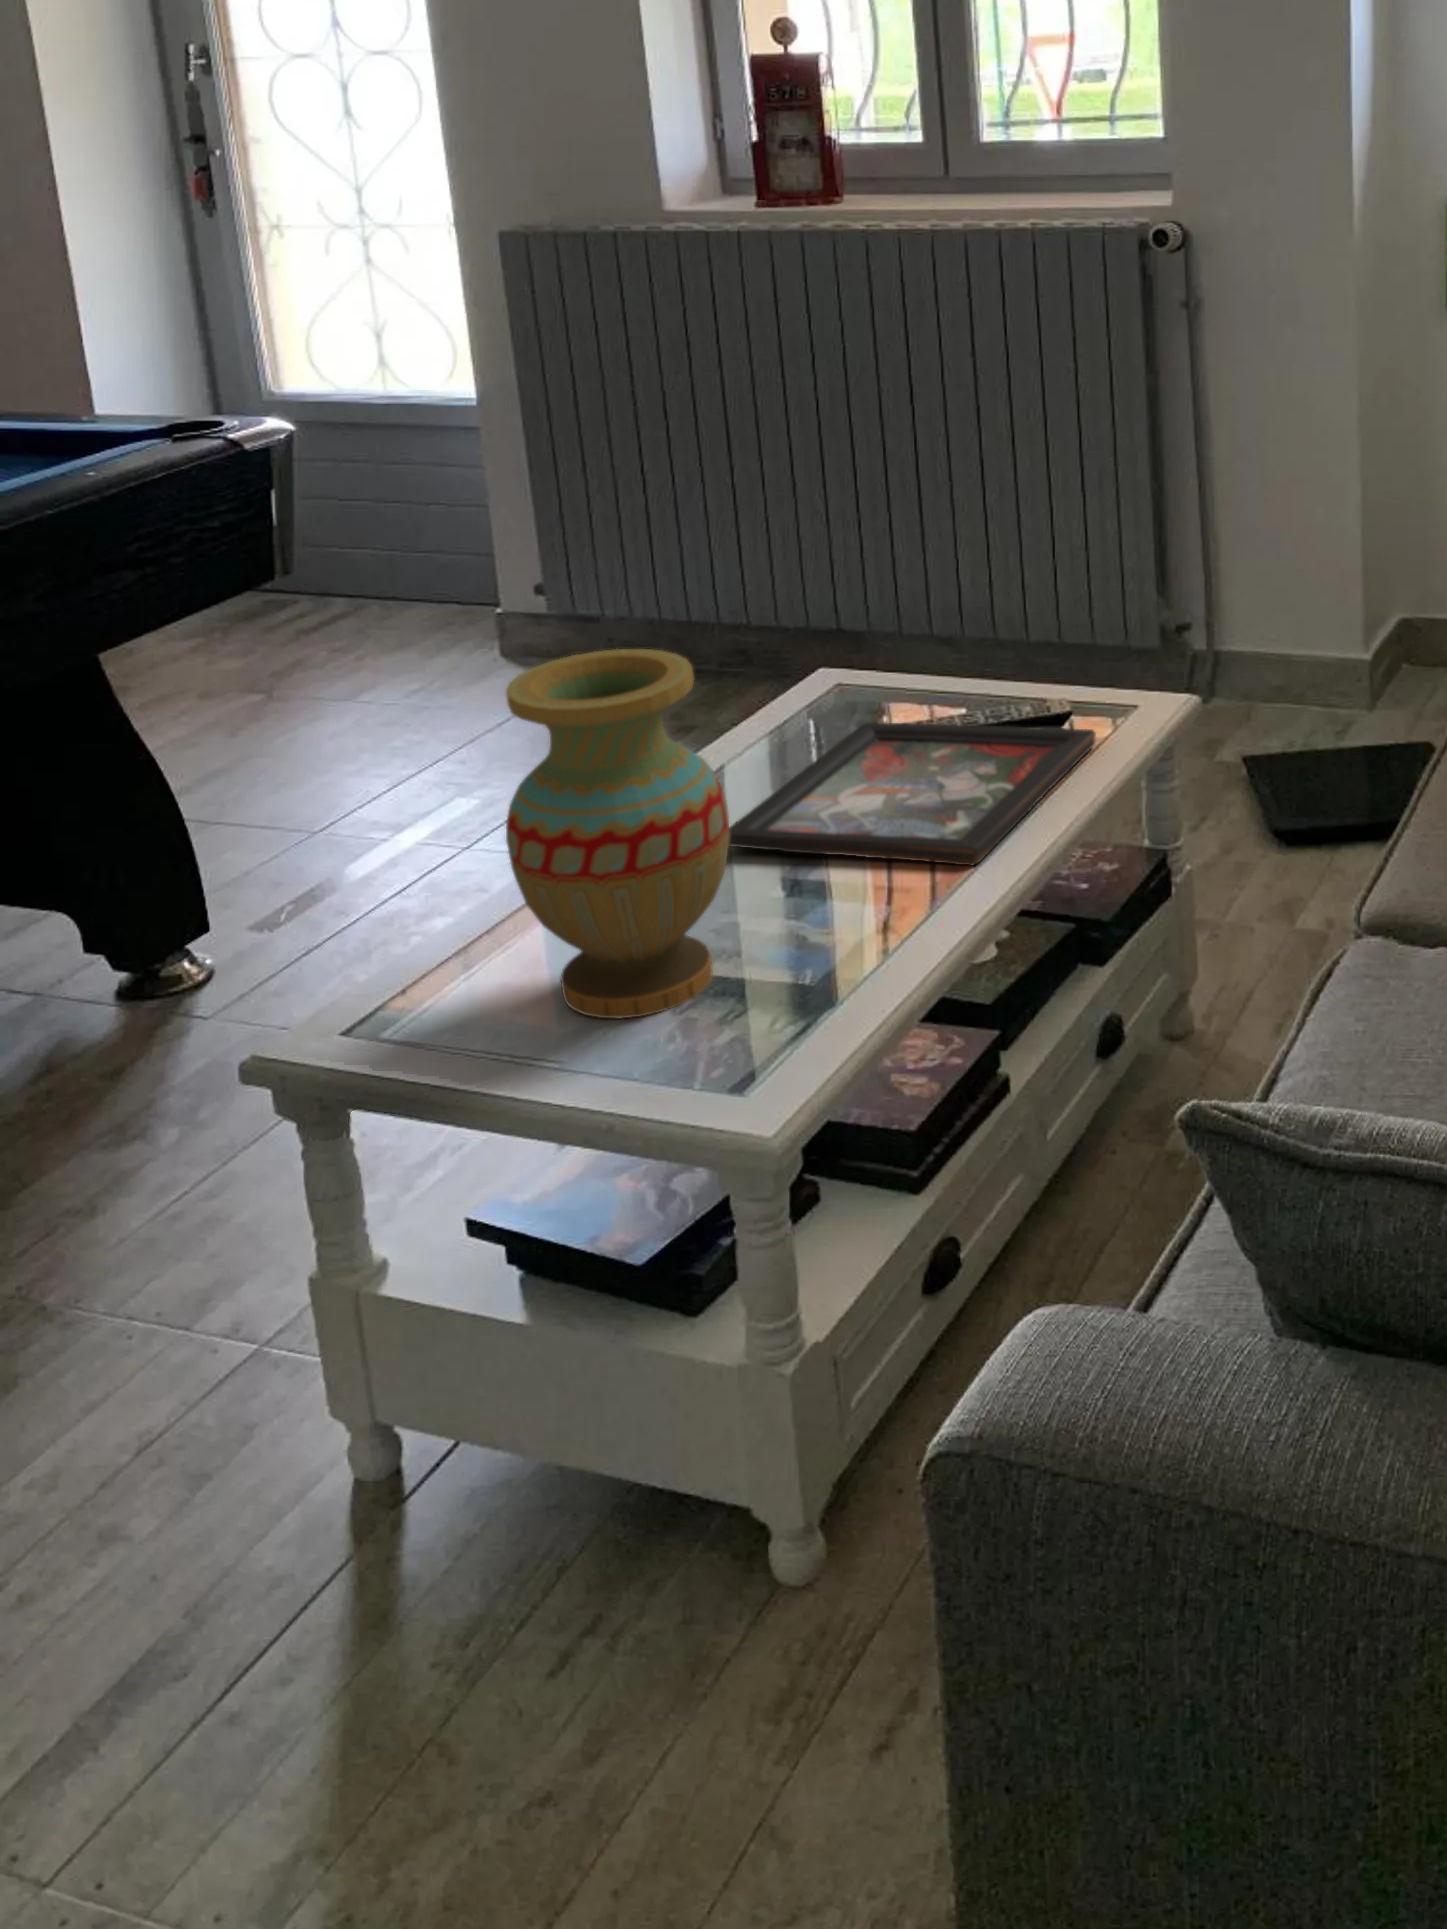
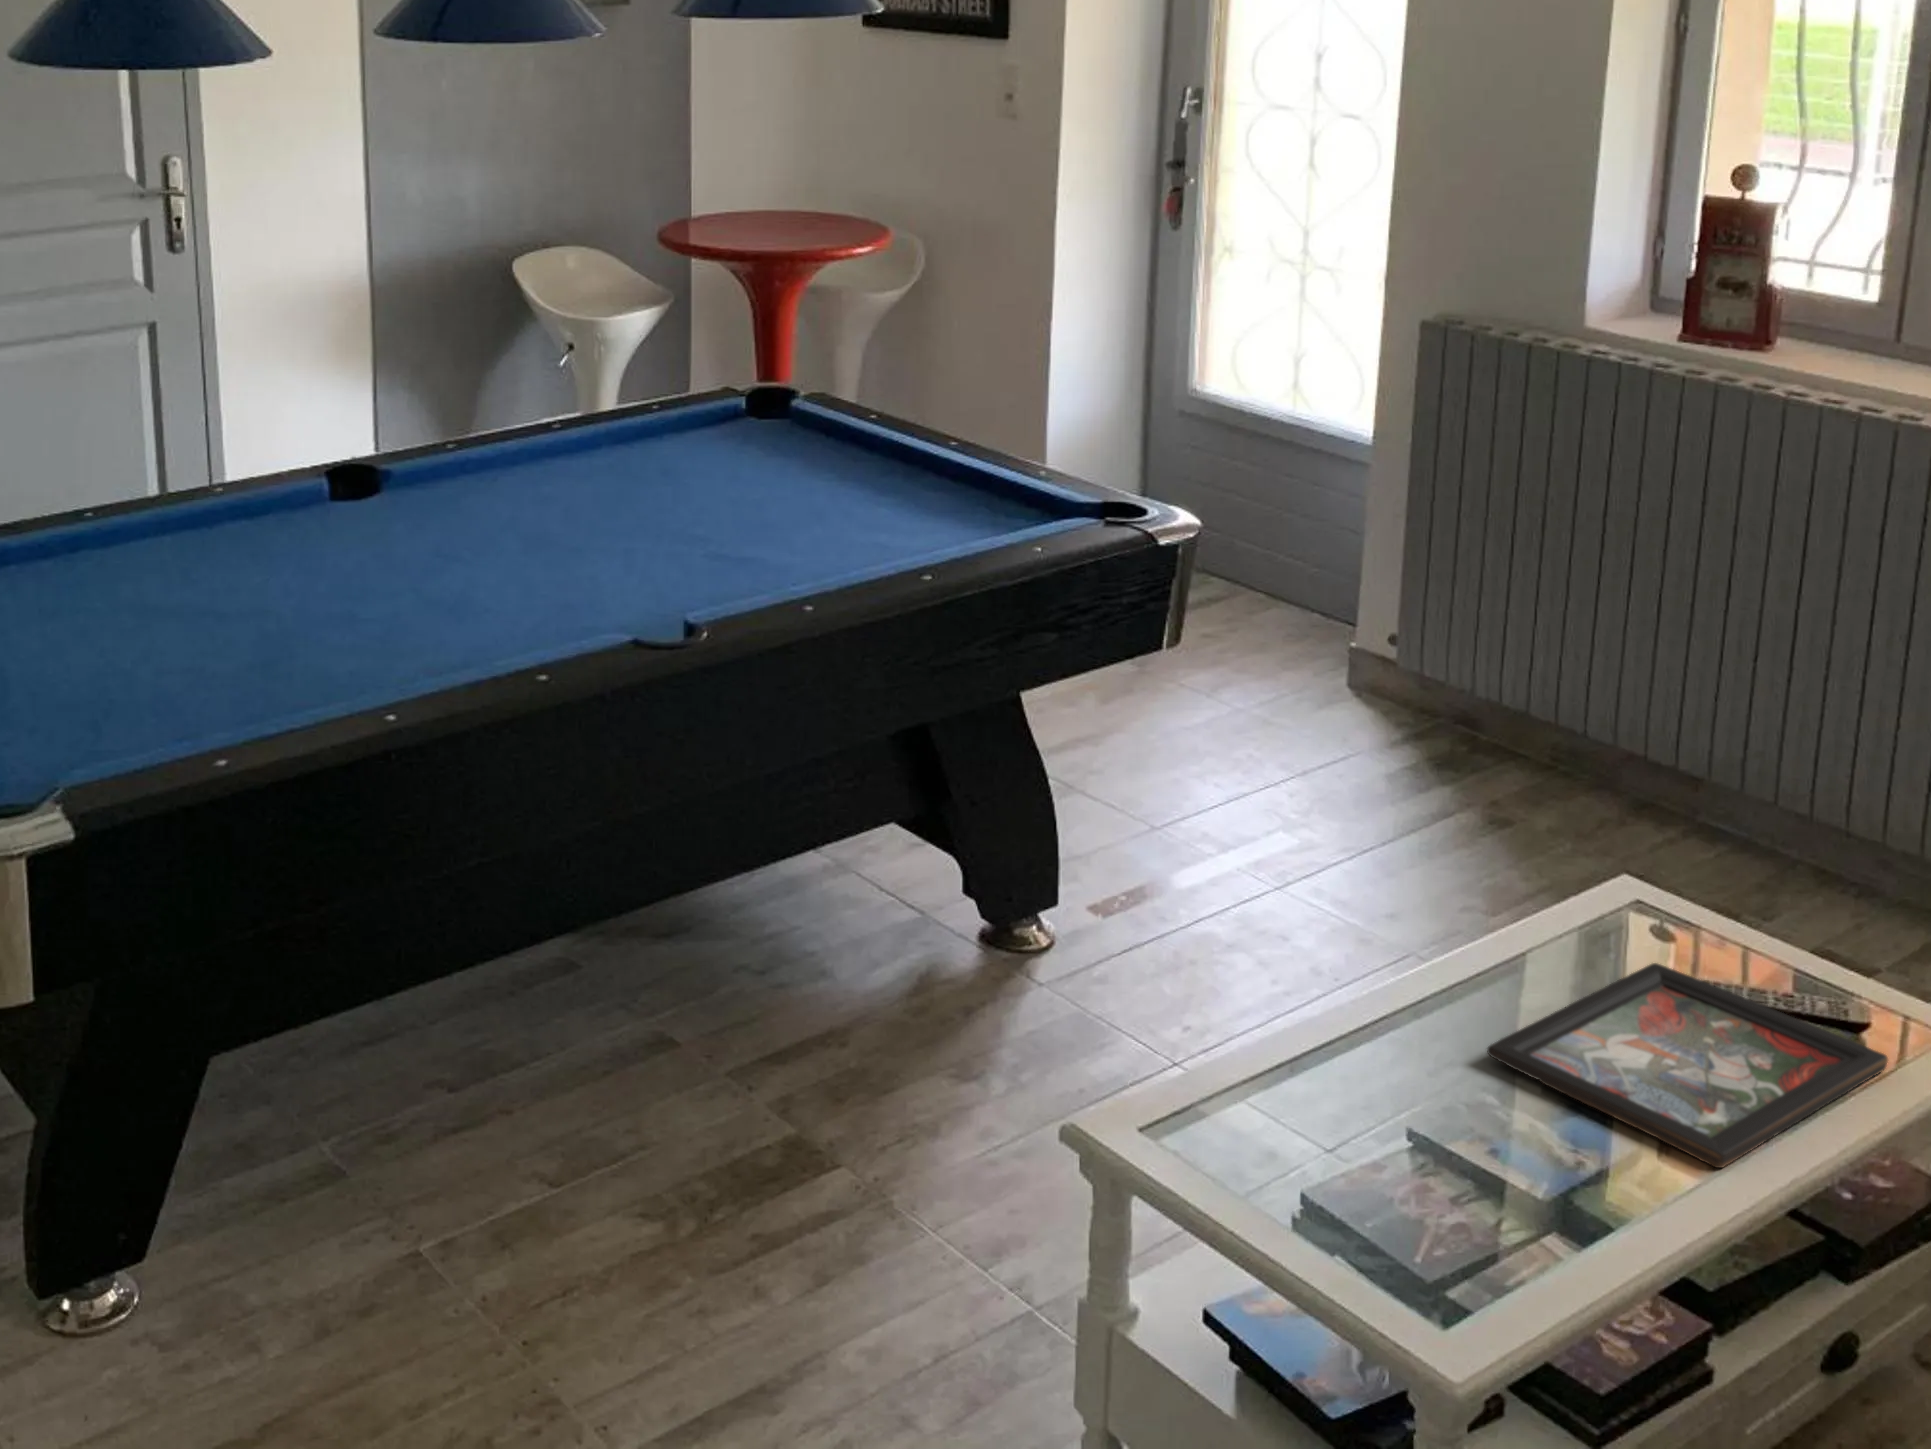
vase: present [506,649,730,1019] -> none [1299,894,1491,1213]

